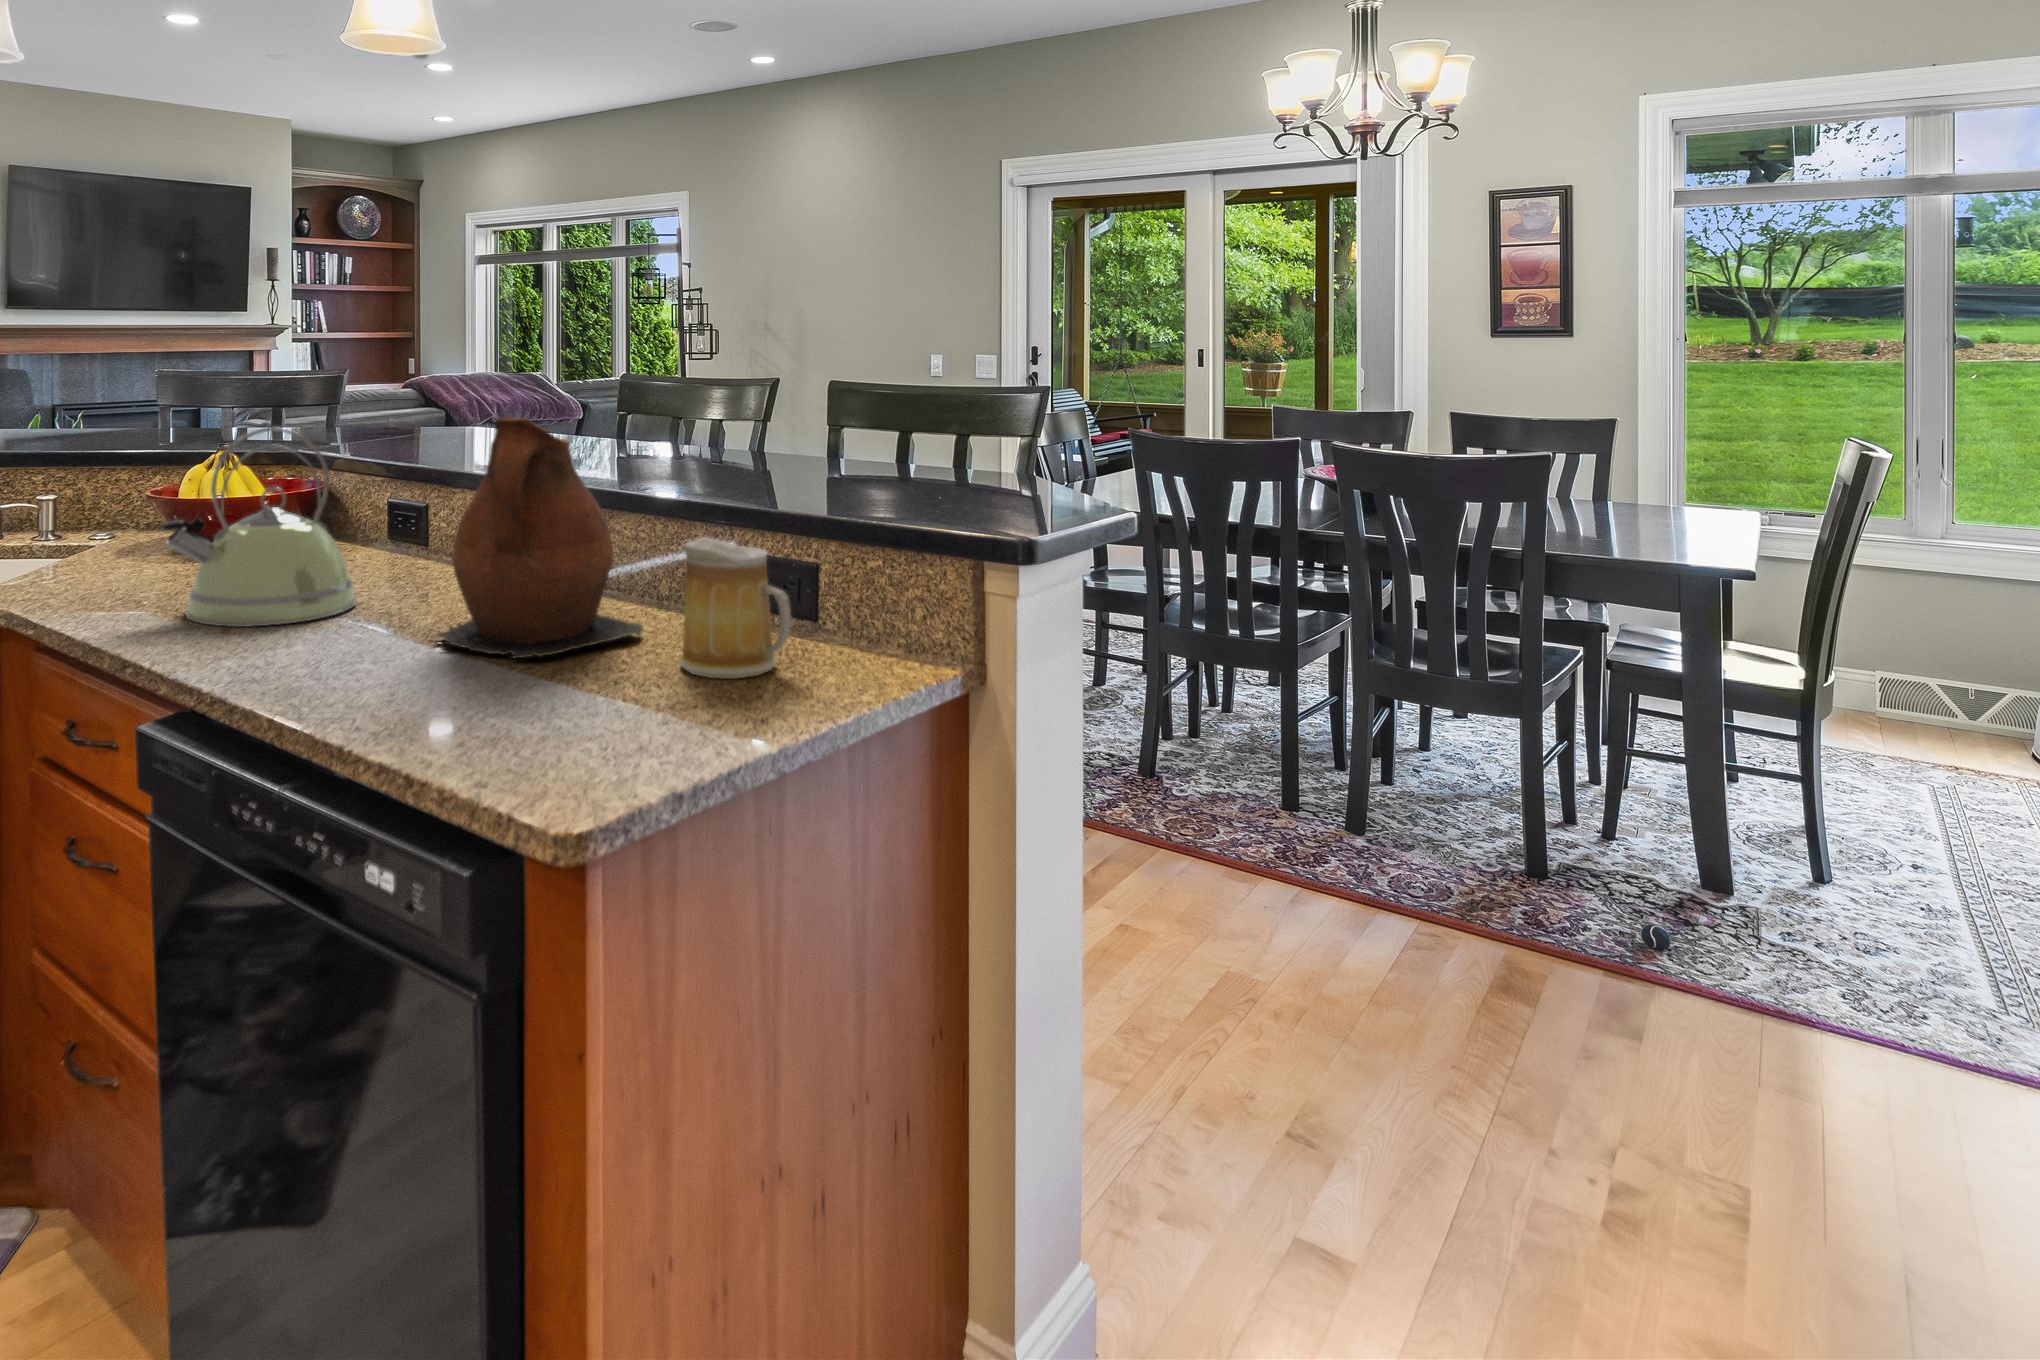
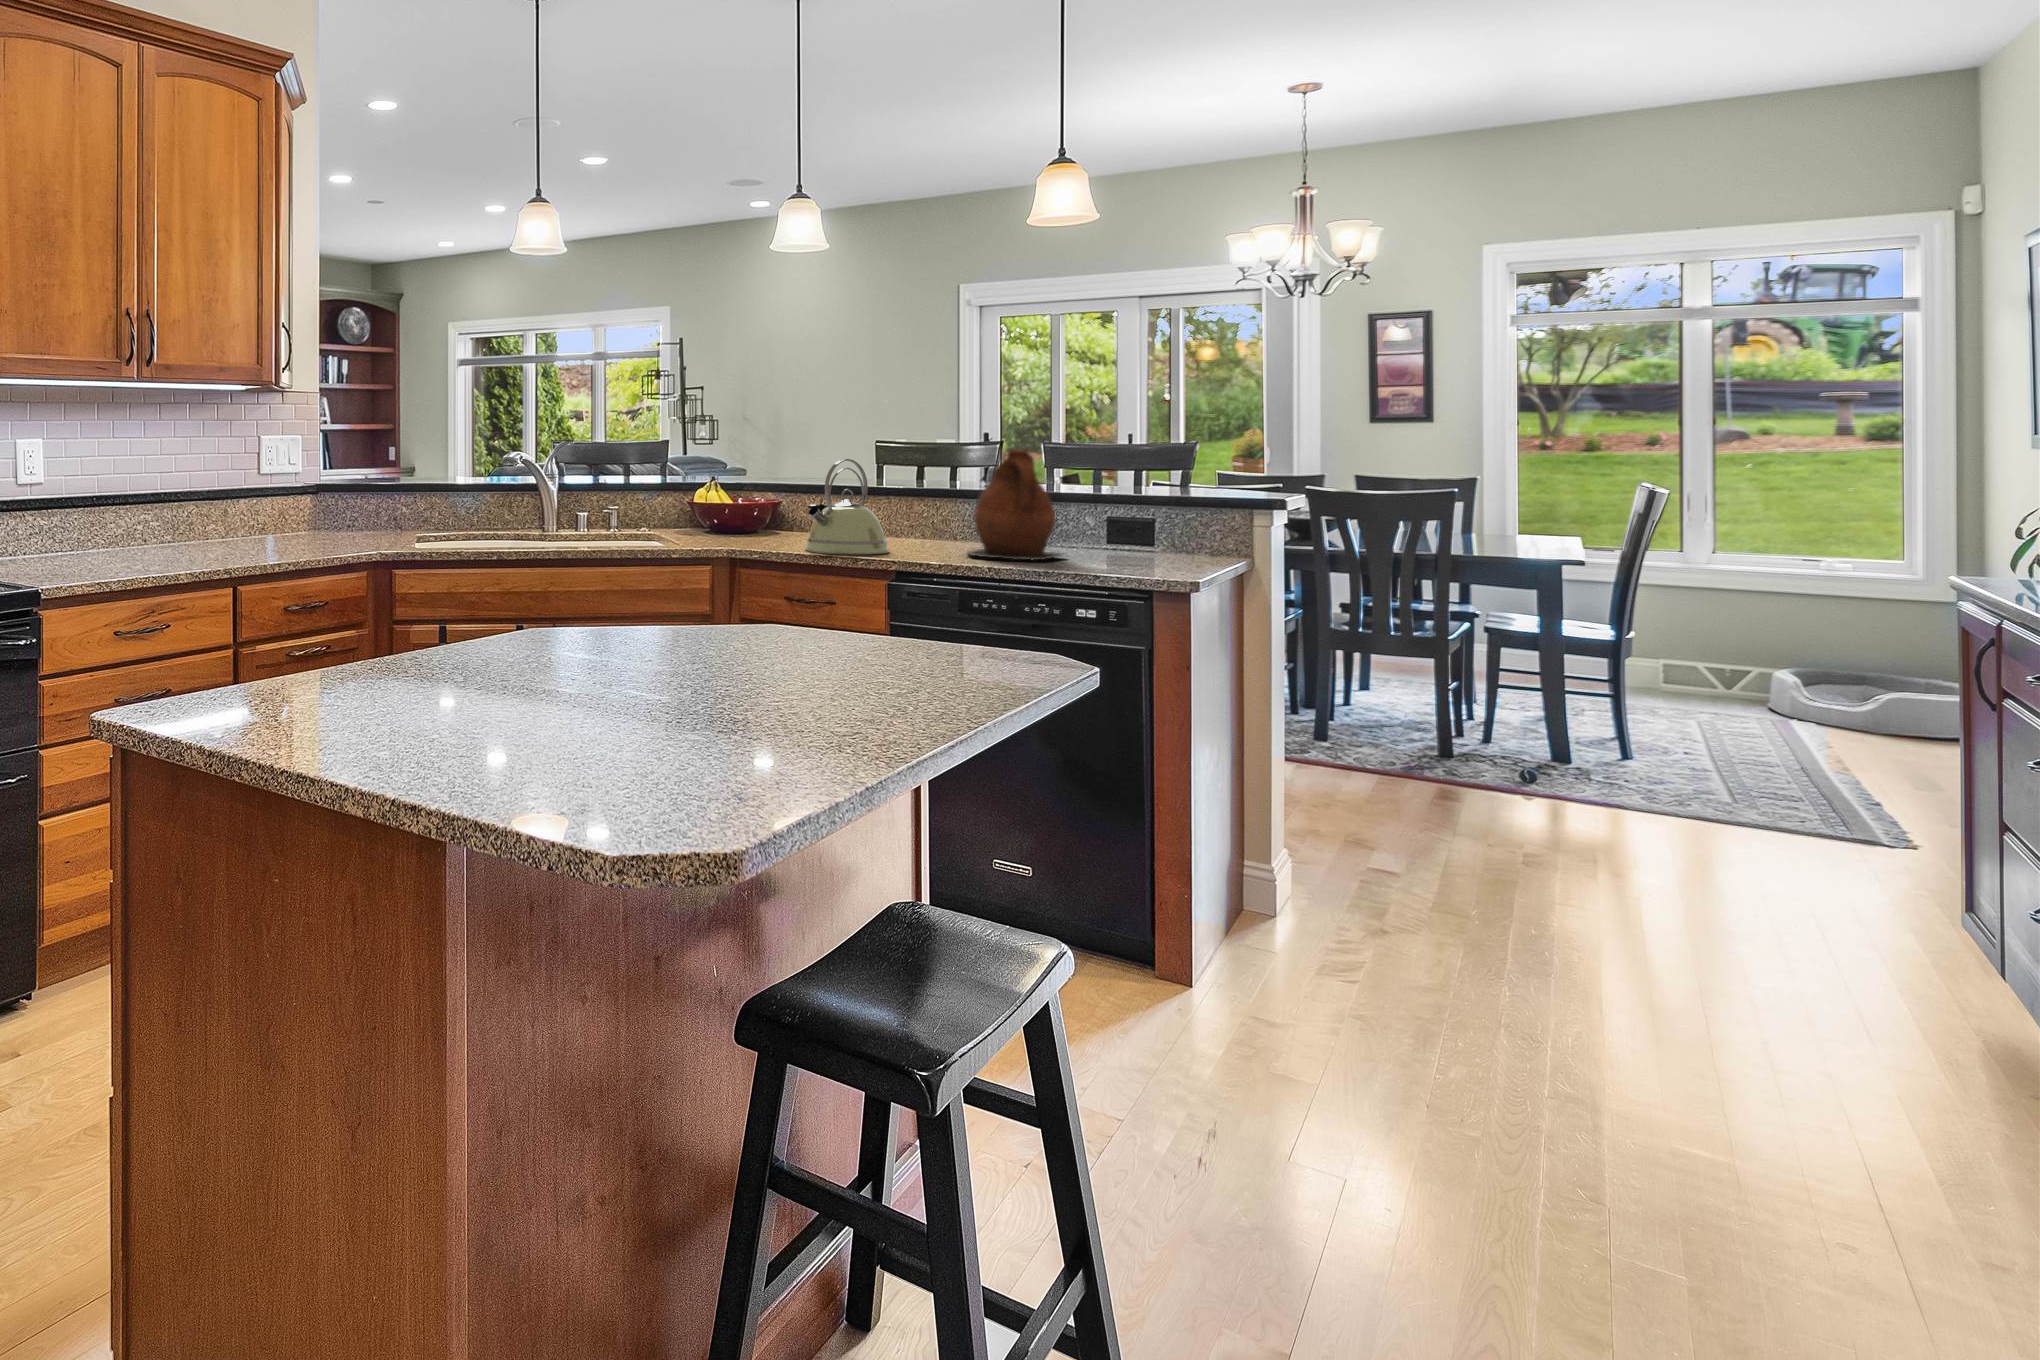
mug: present [680,537,791,679] -> none [1108,503,1168,566]

